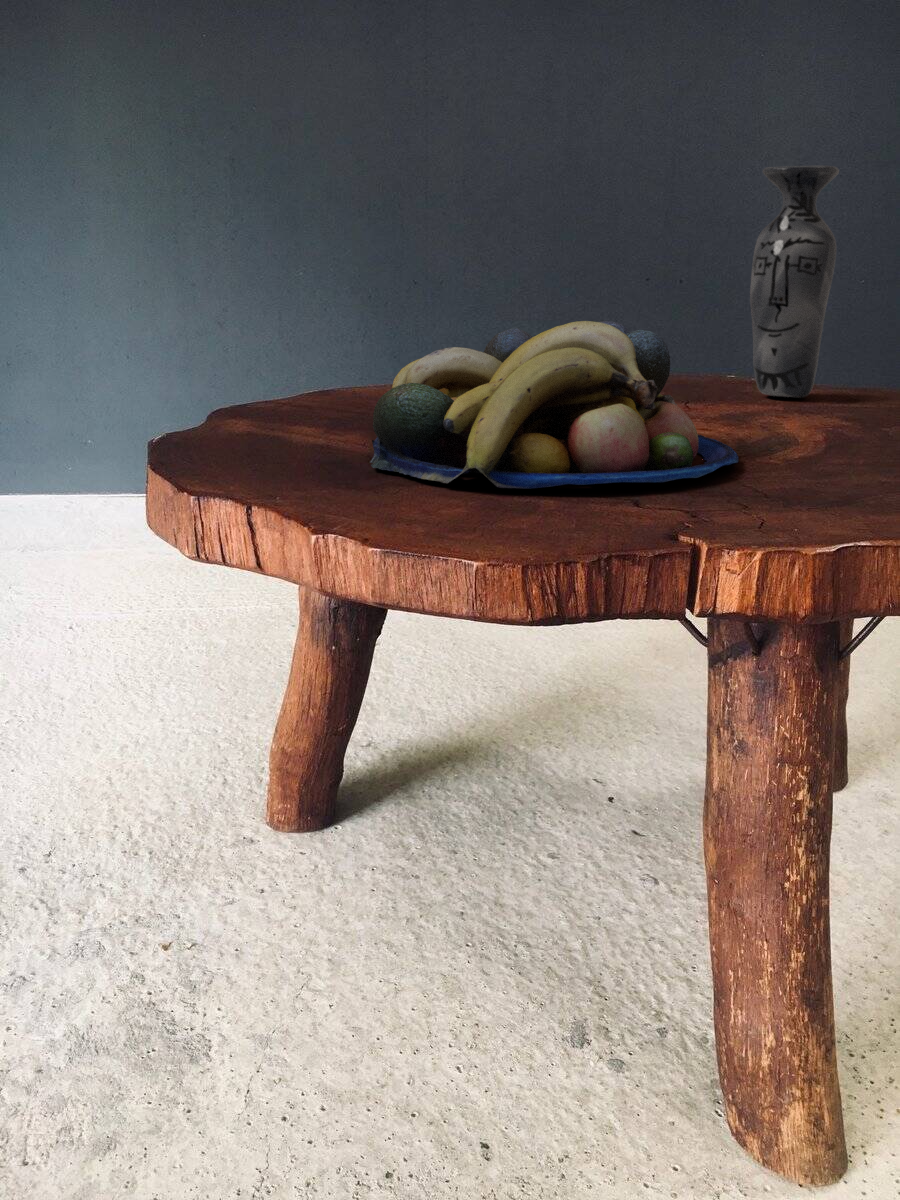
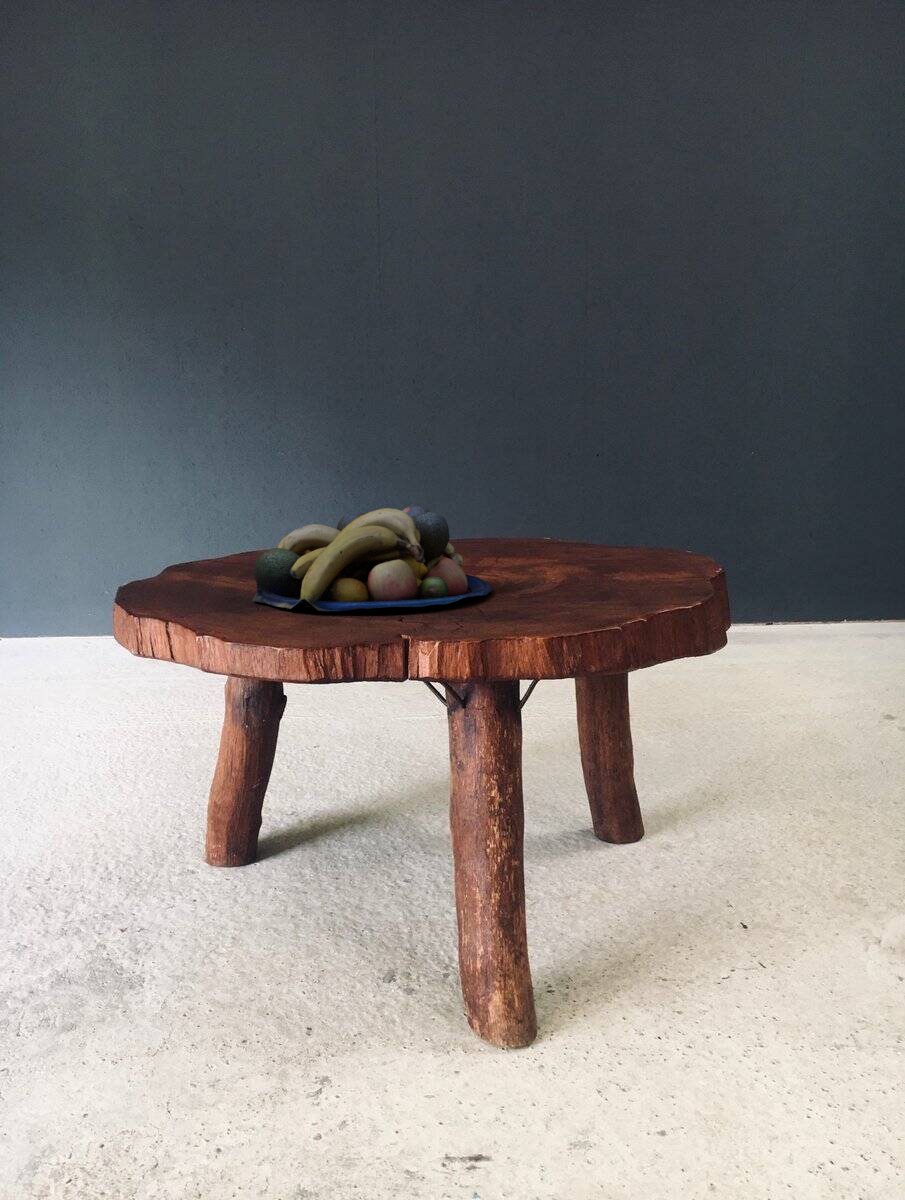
vase: present [750,166,839,398] -> none [555,393,610,551]

